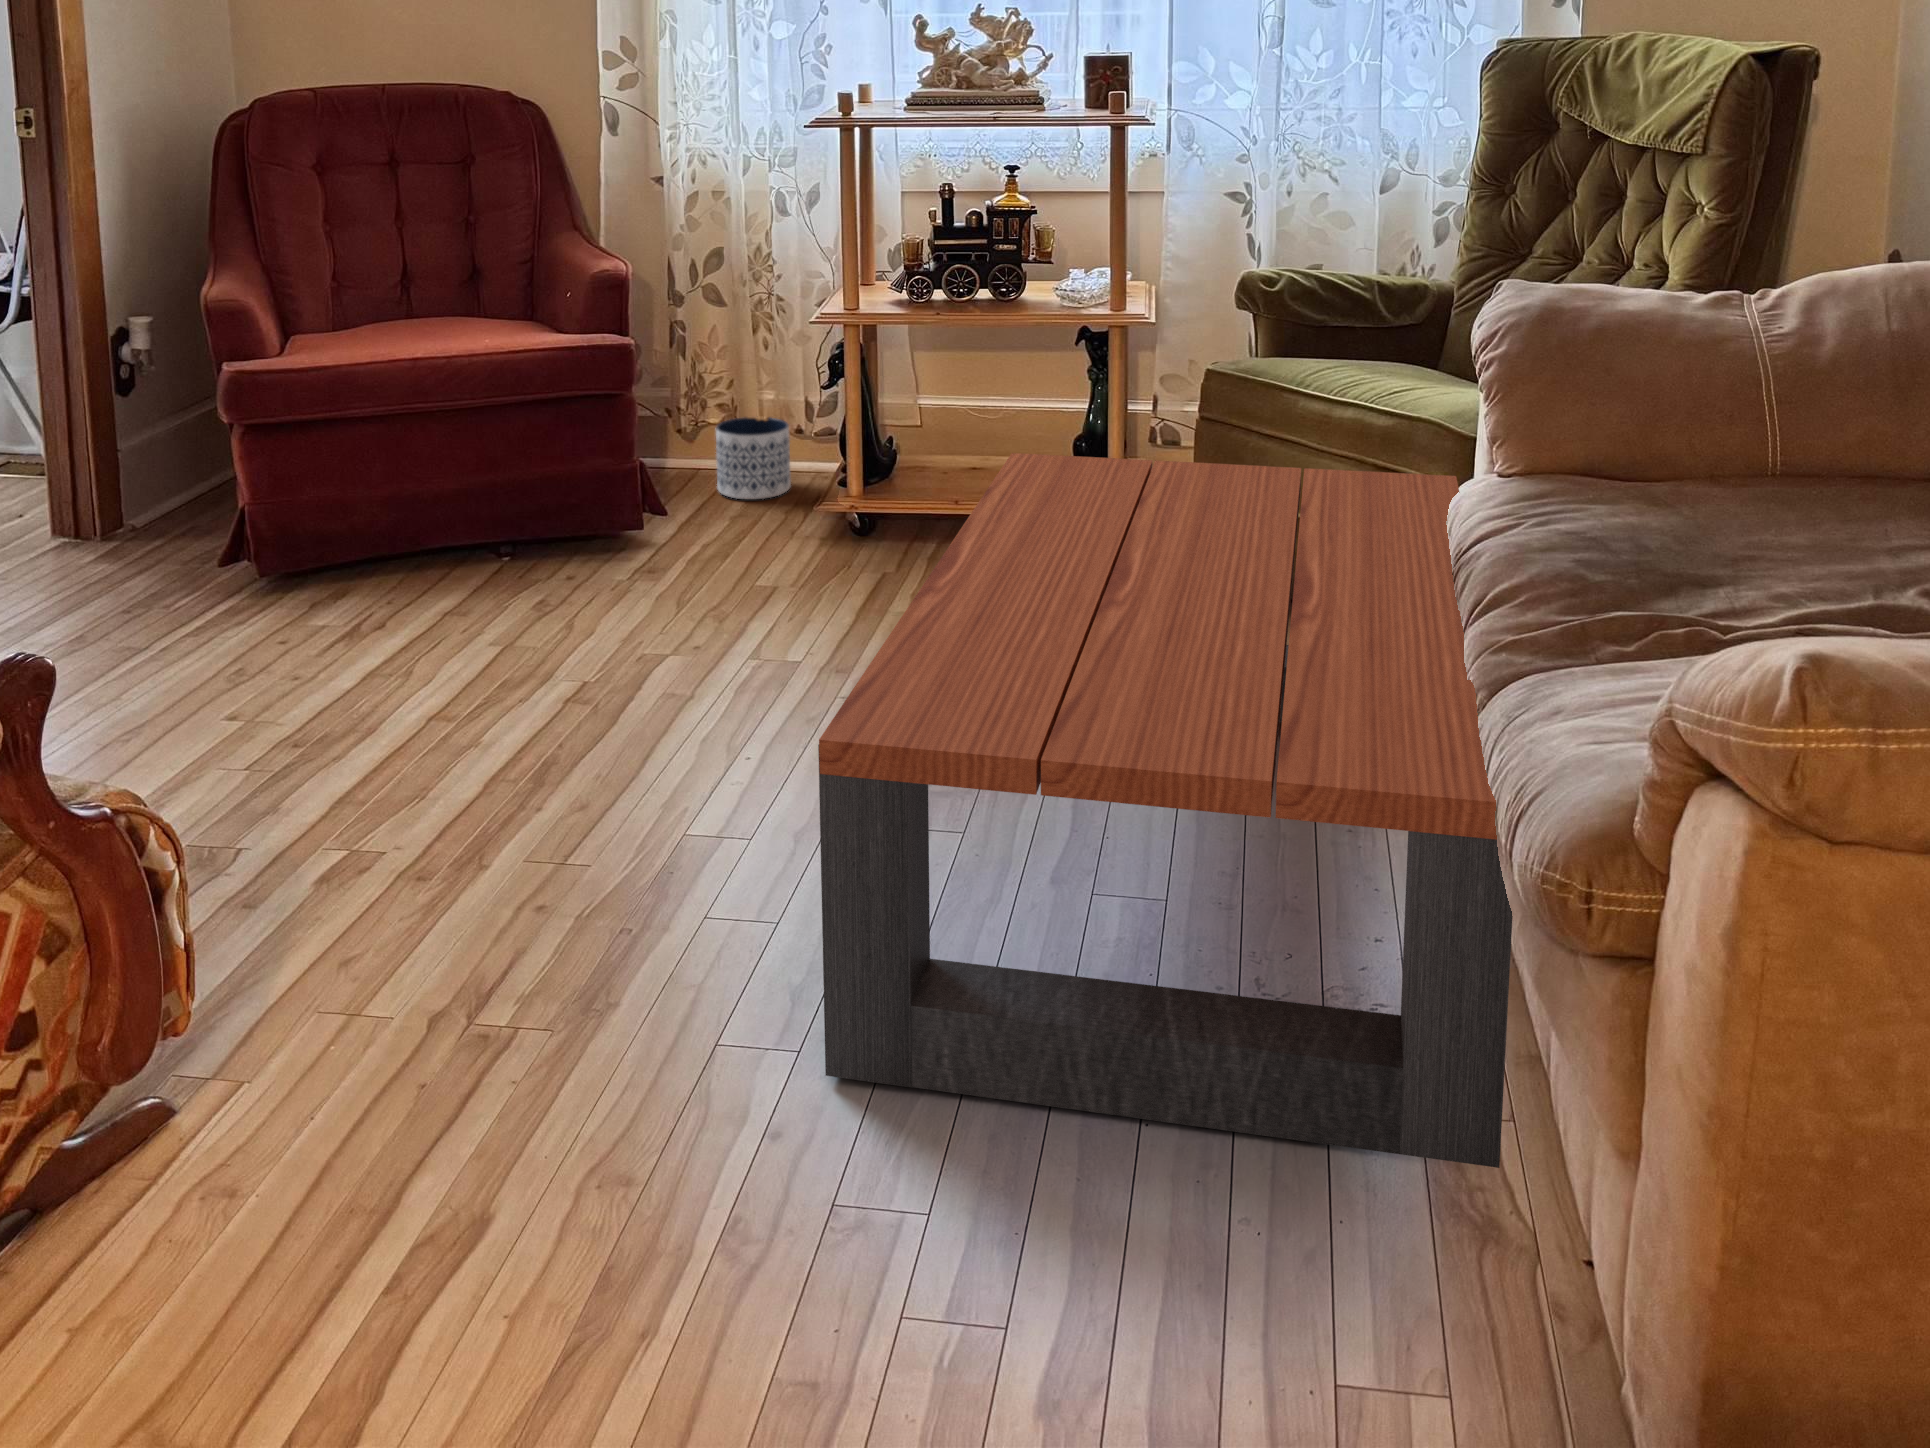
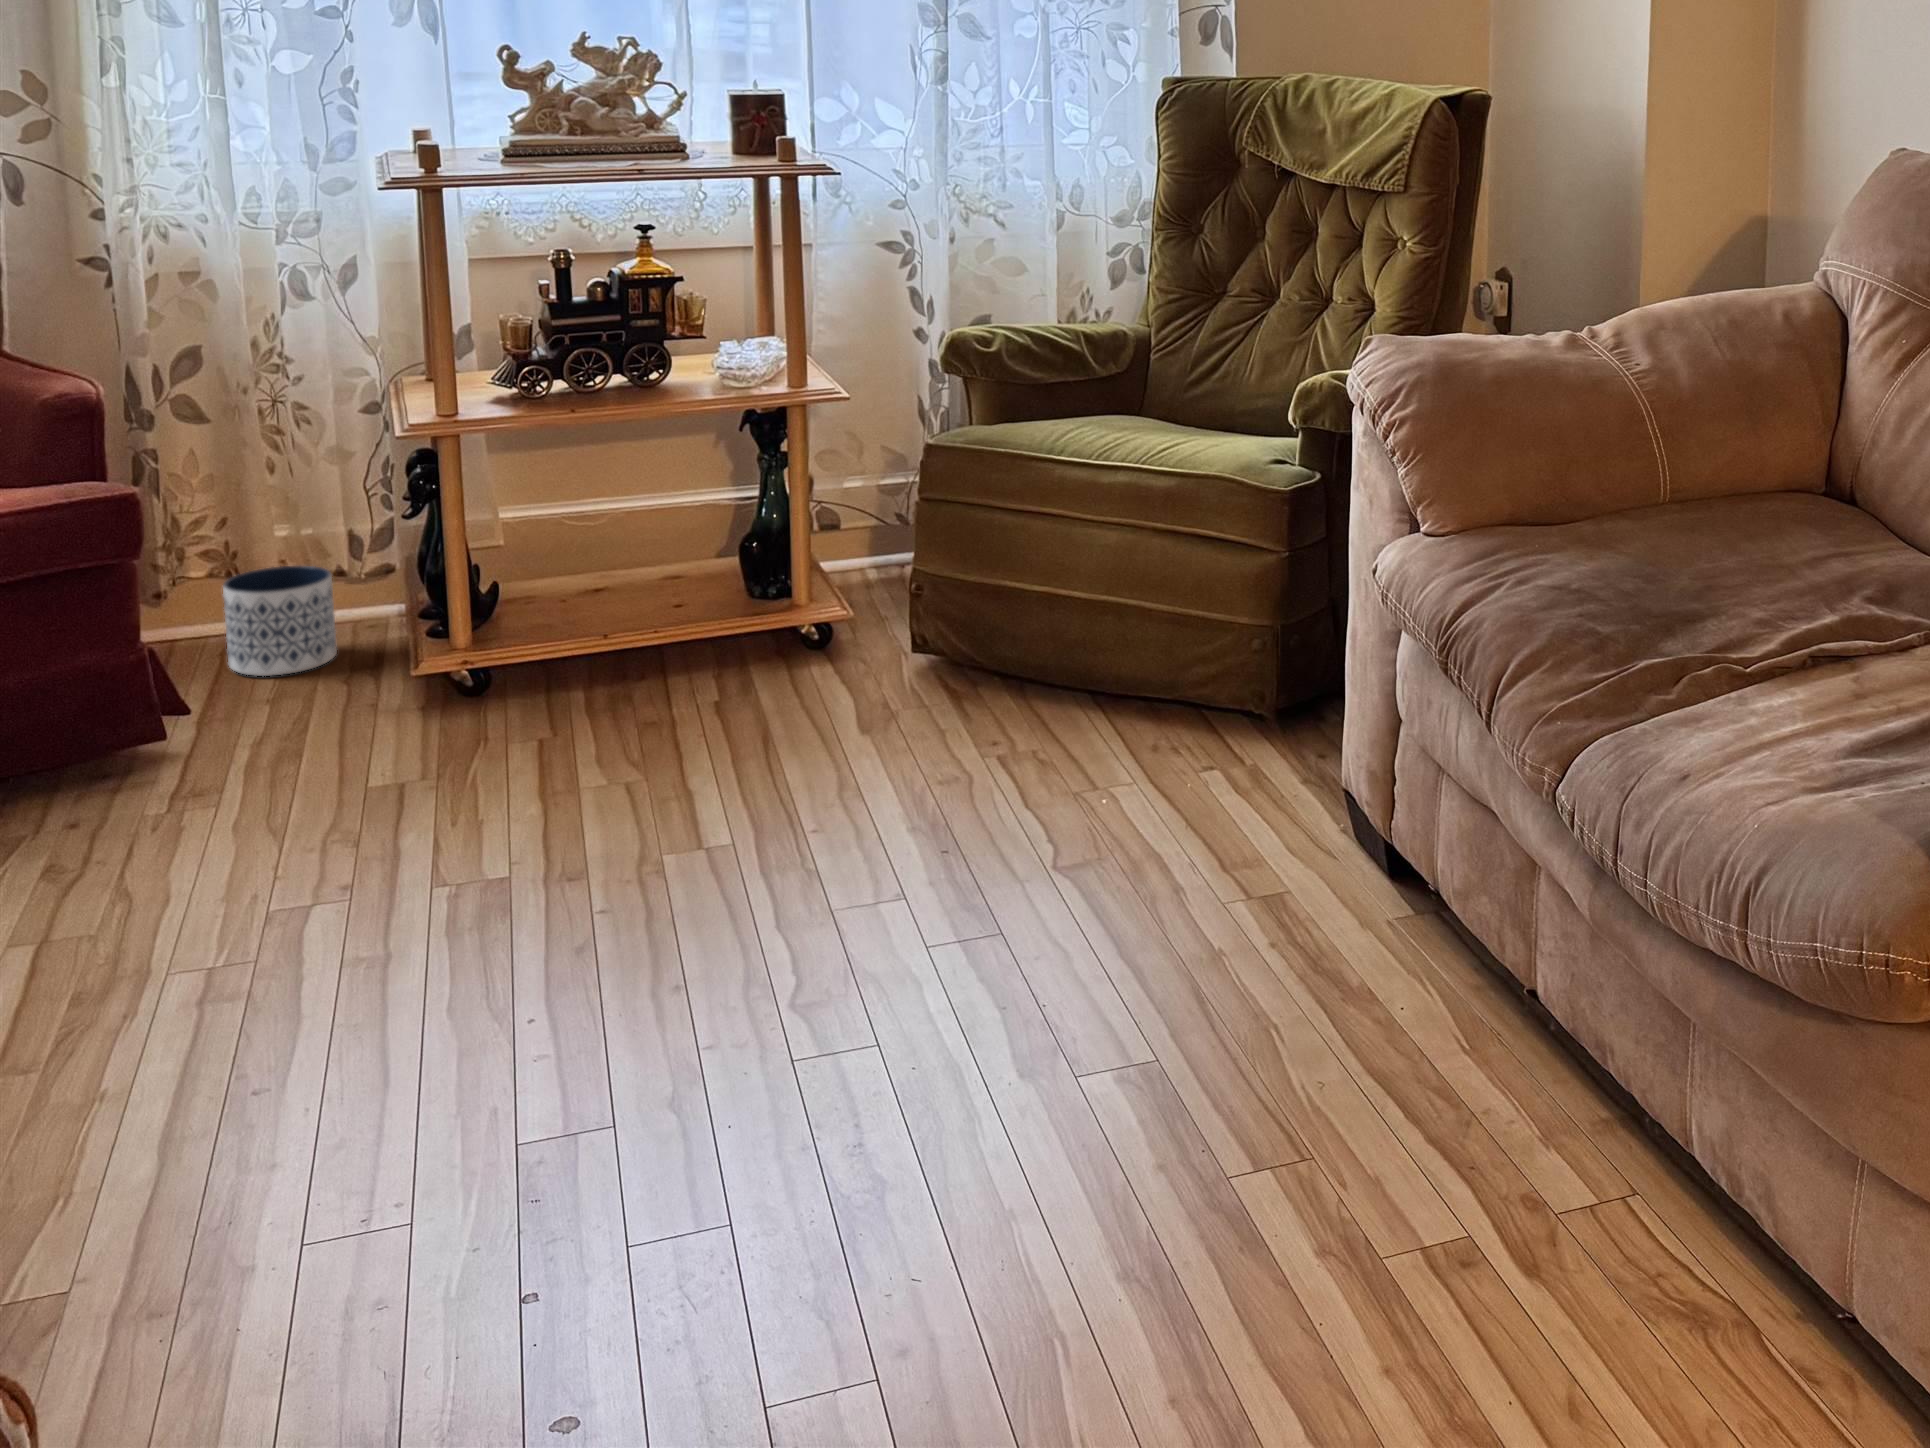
coffee table: present [818,453,1513,1168] -> none [771,517,1498,1210]

